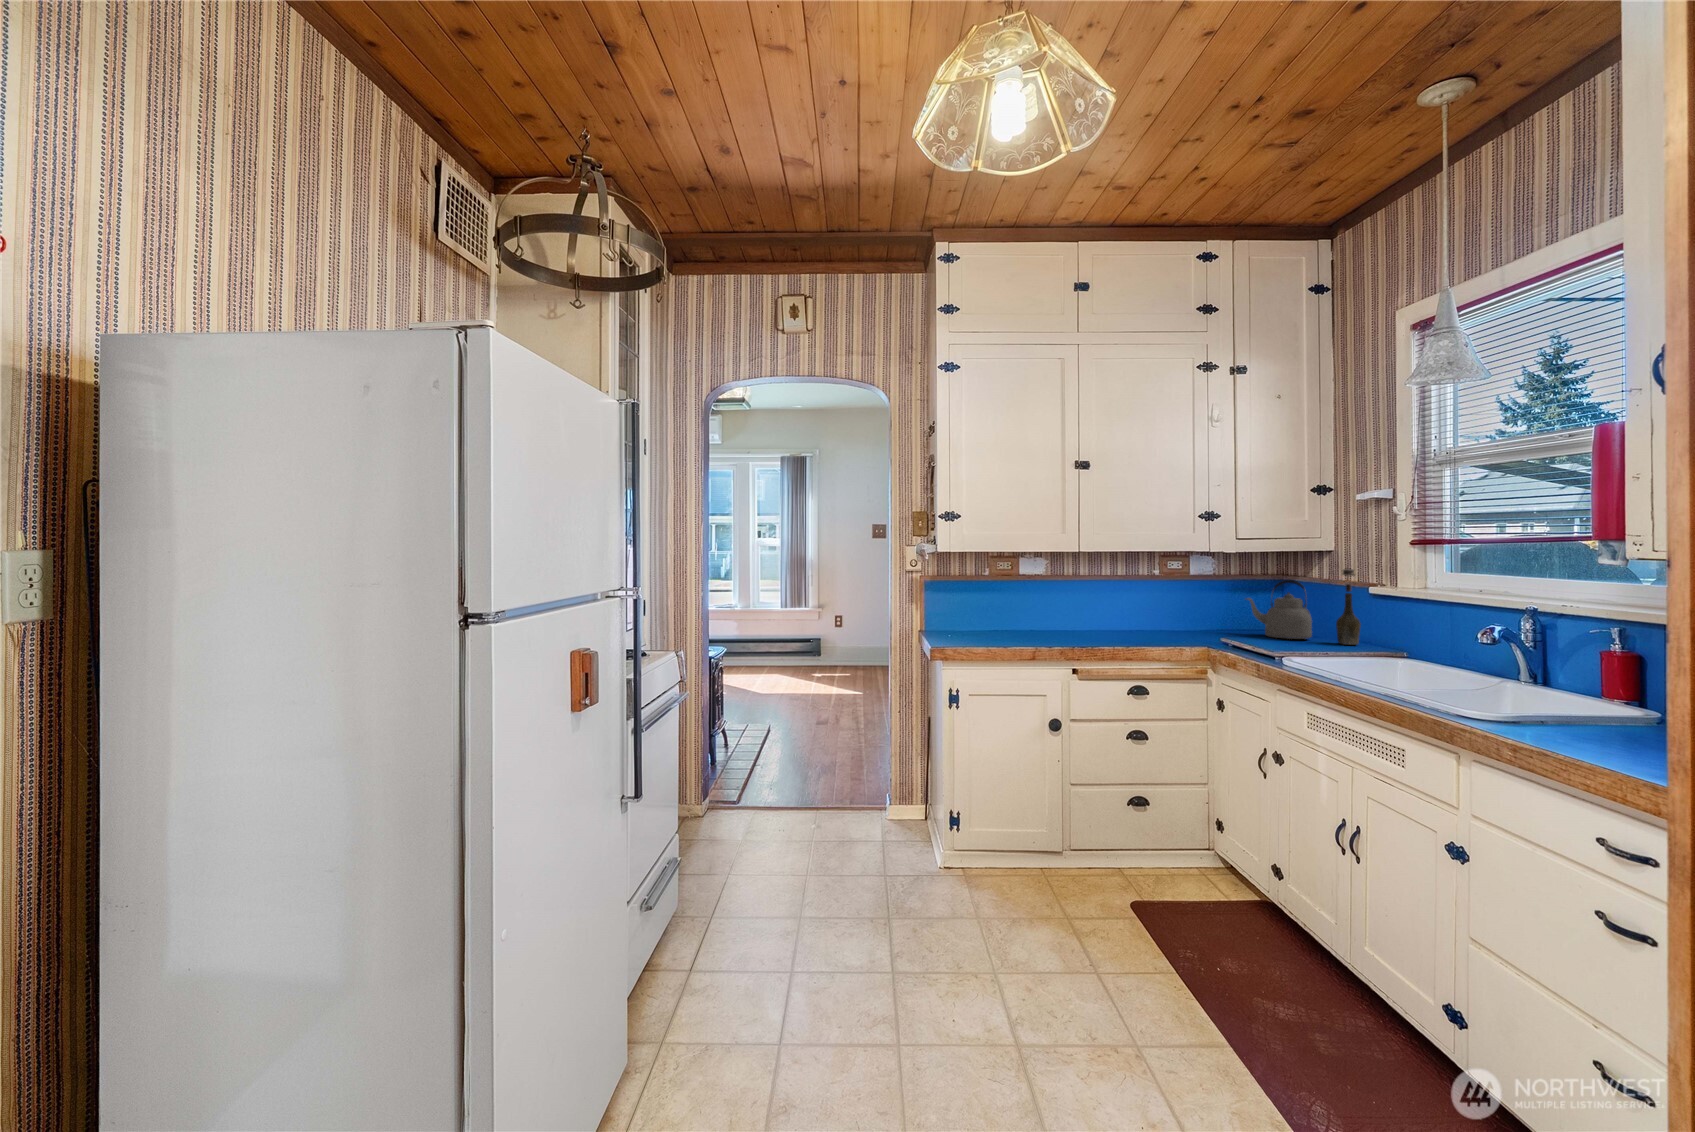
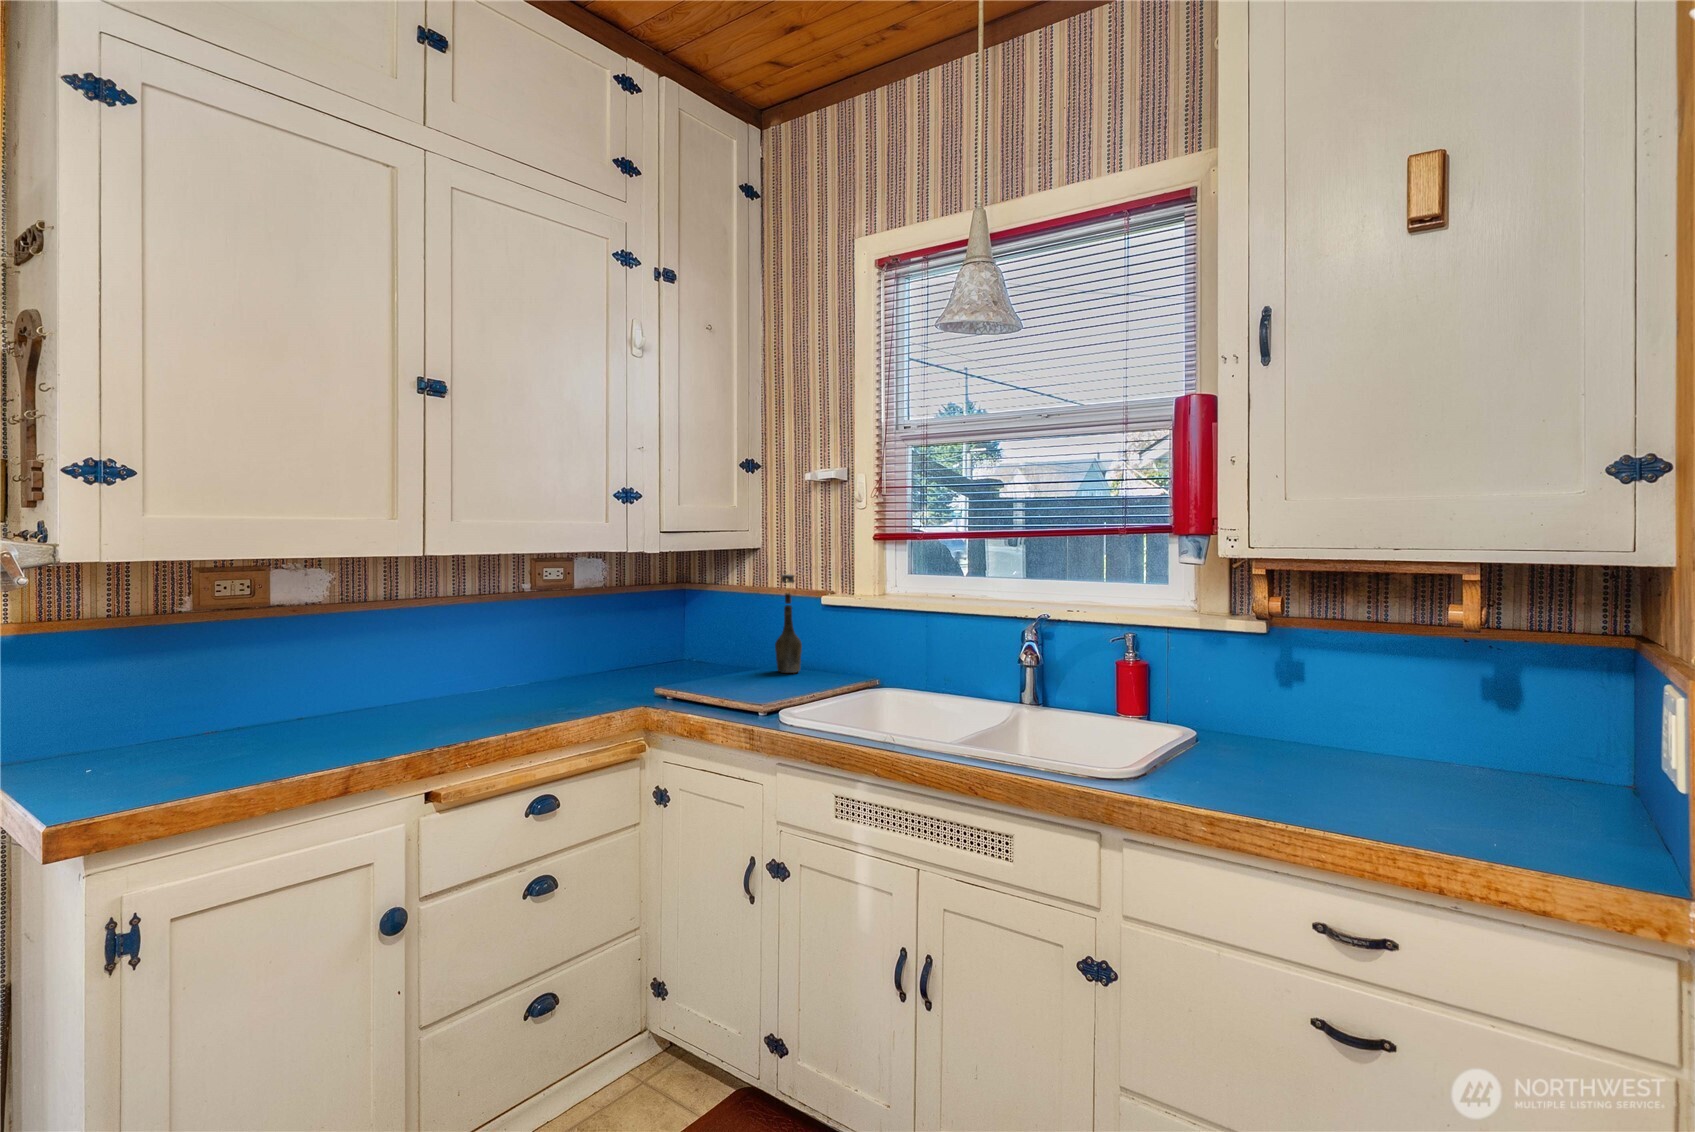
kettle: present [1246,580,1312,639] -> none [663,590,748,674]

